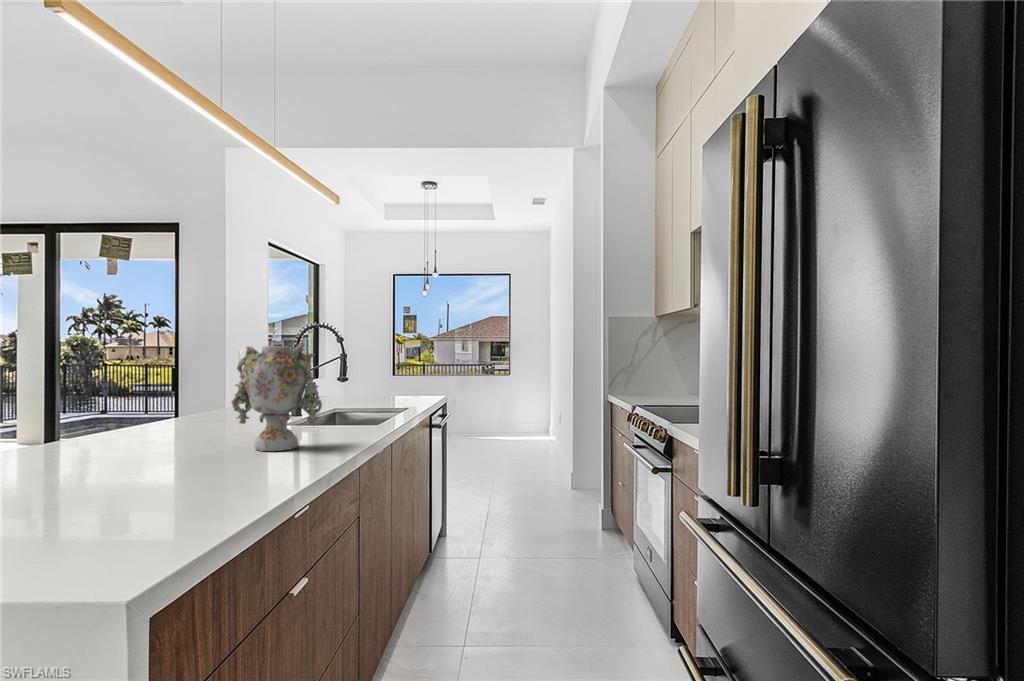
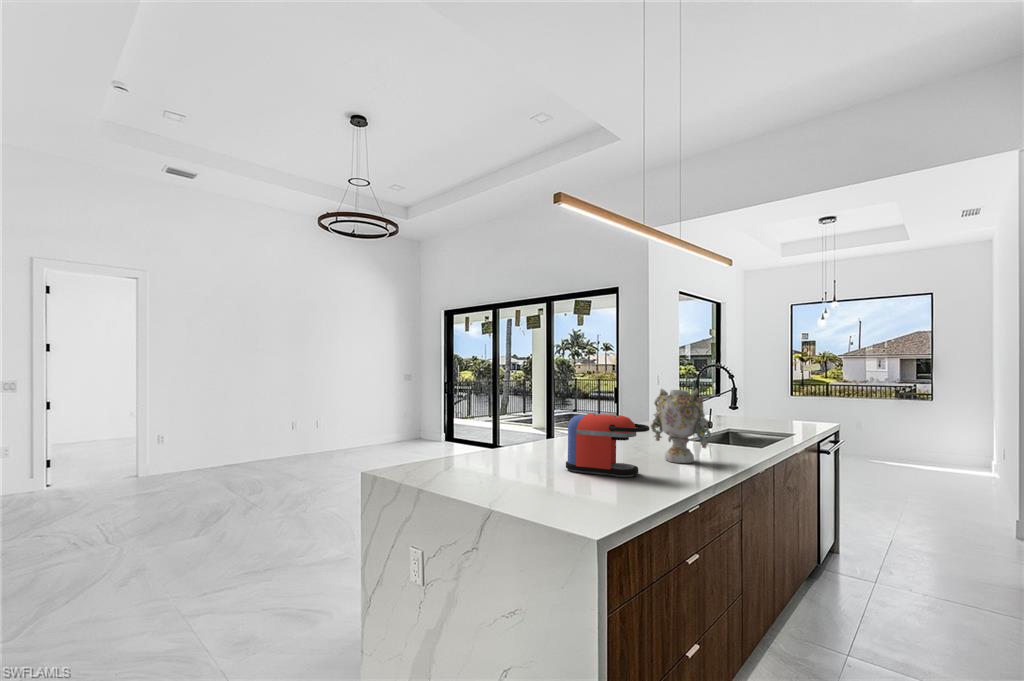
coffee maker: none [71,380,232,486] -> present [566,413,649,477]

